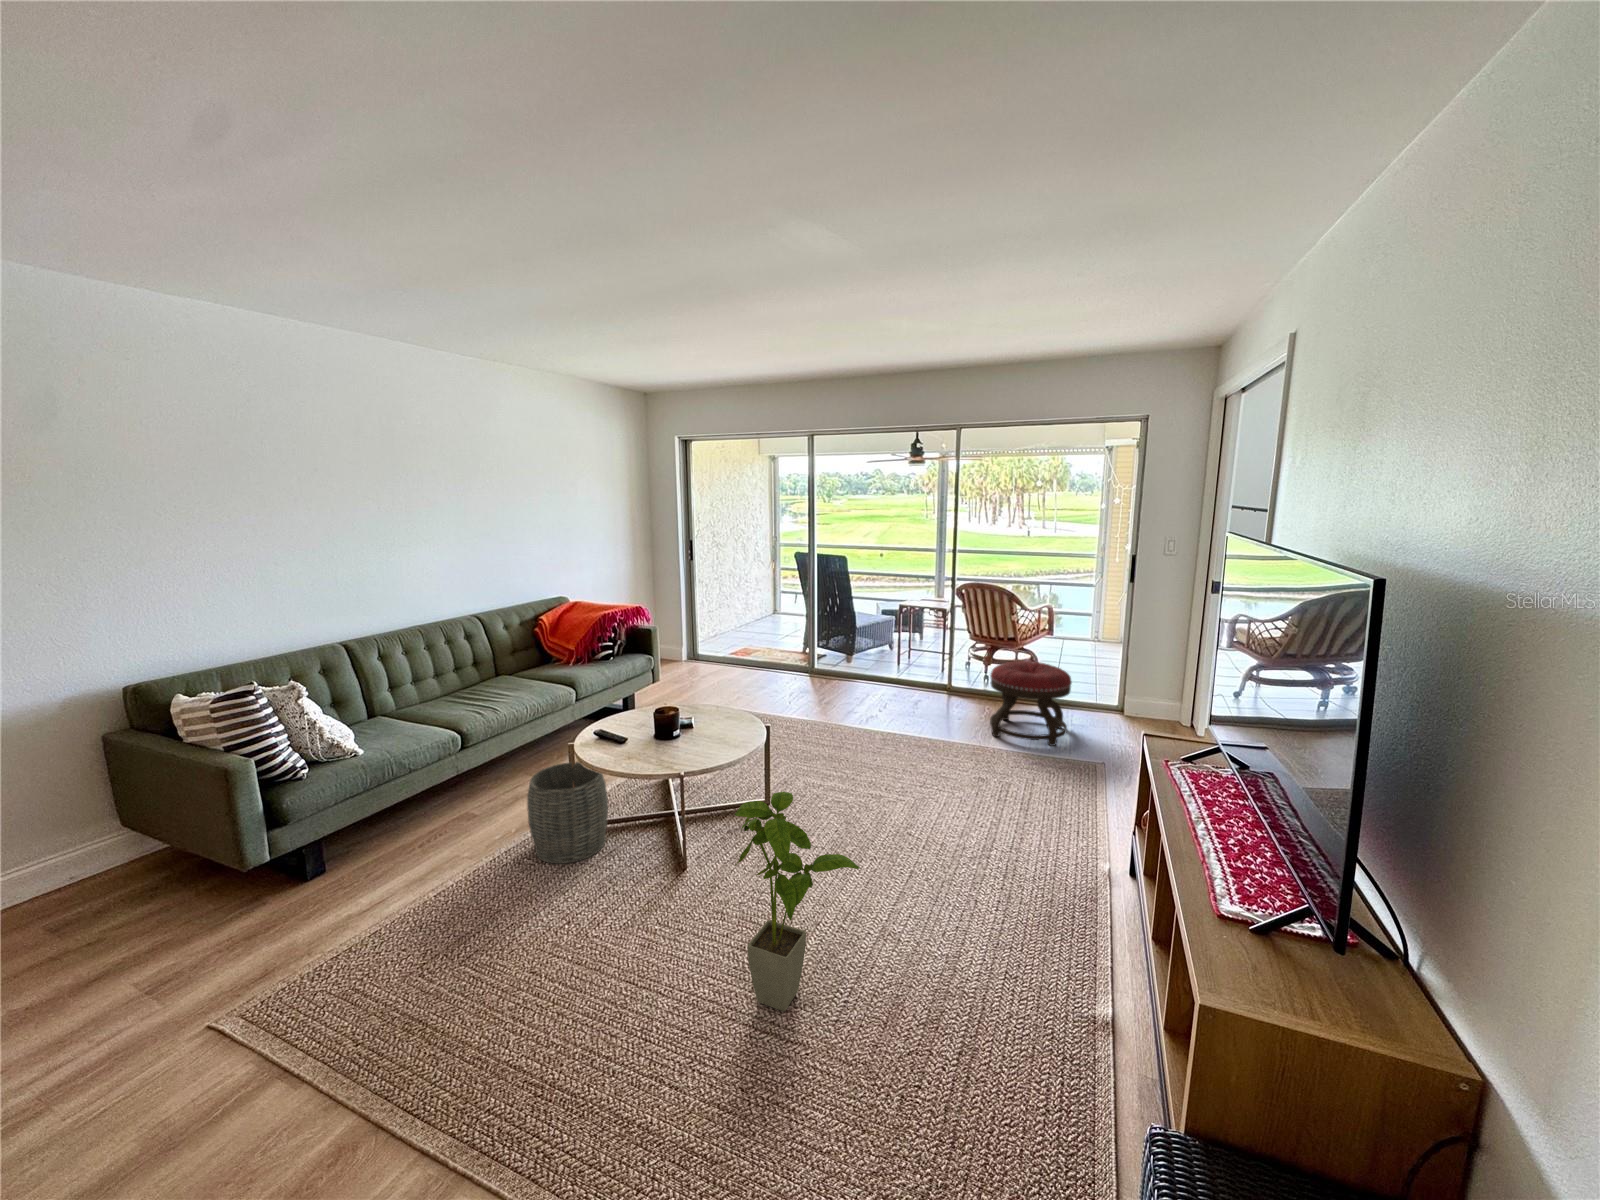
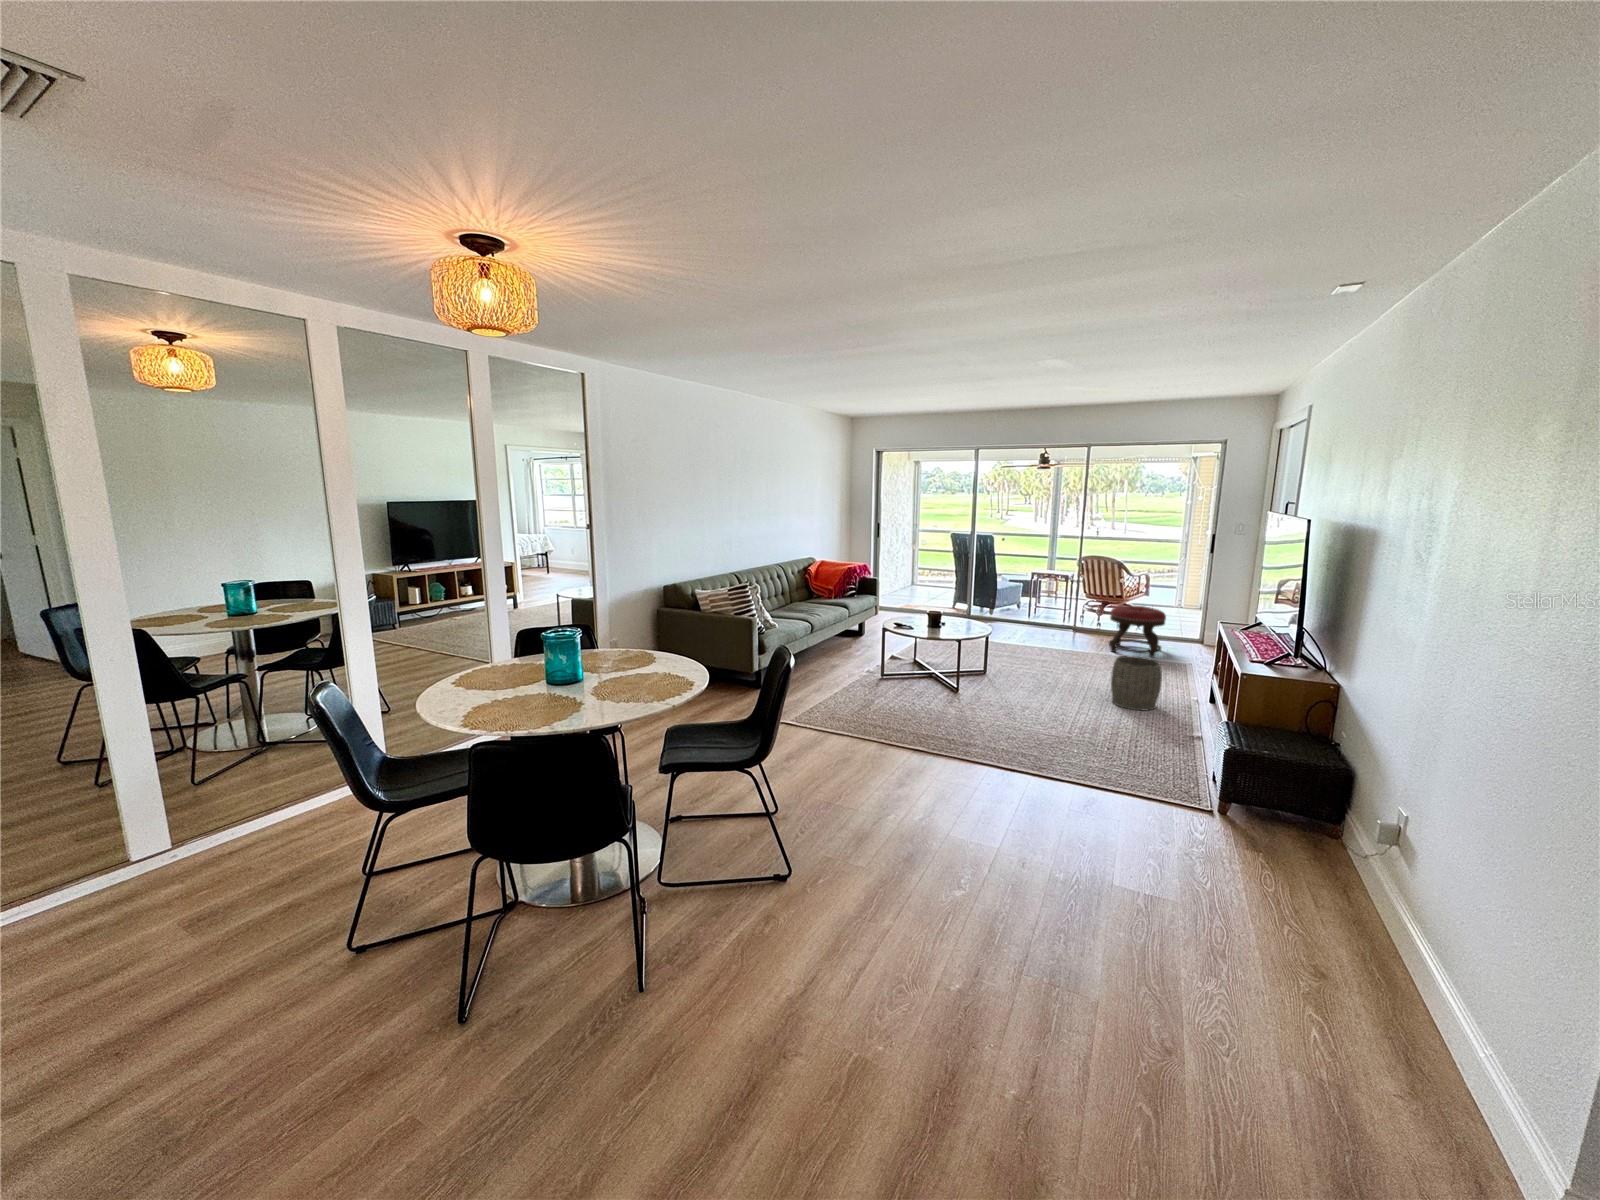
woven basket: present [527,762,608,864] -> present [1111,656,1162,710]
house plant: present [735,791,860,1011] -> none [1020,627,1080,729]

